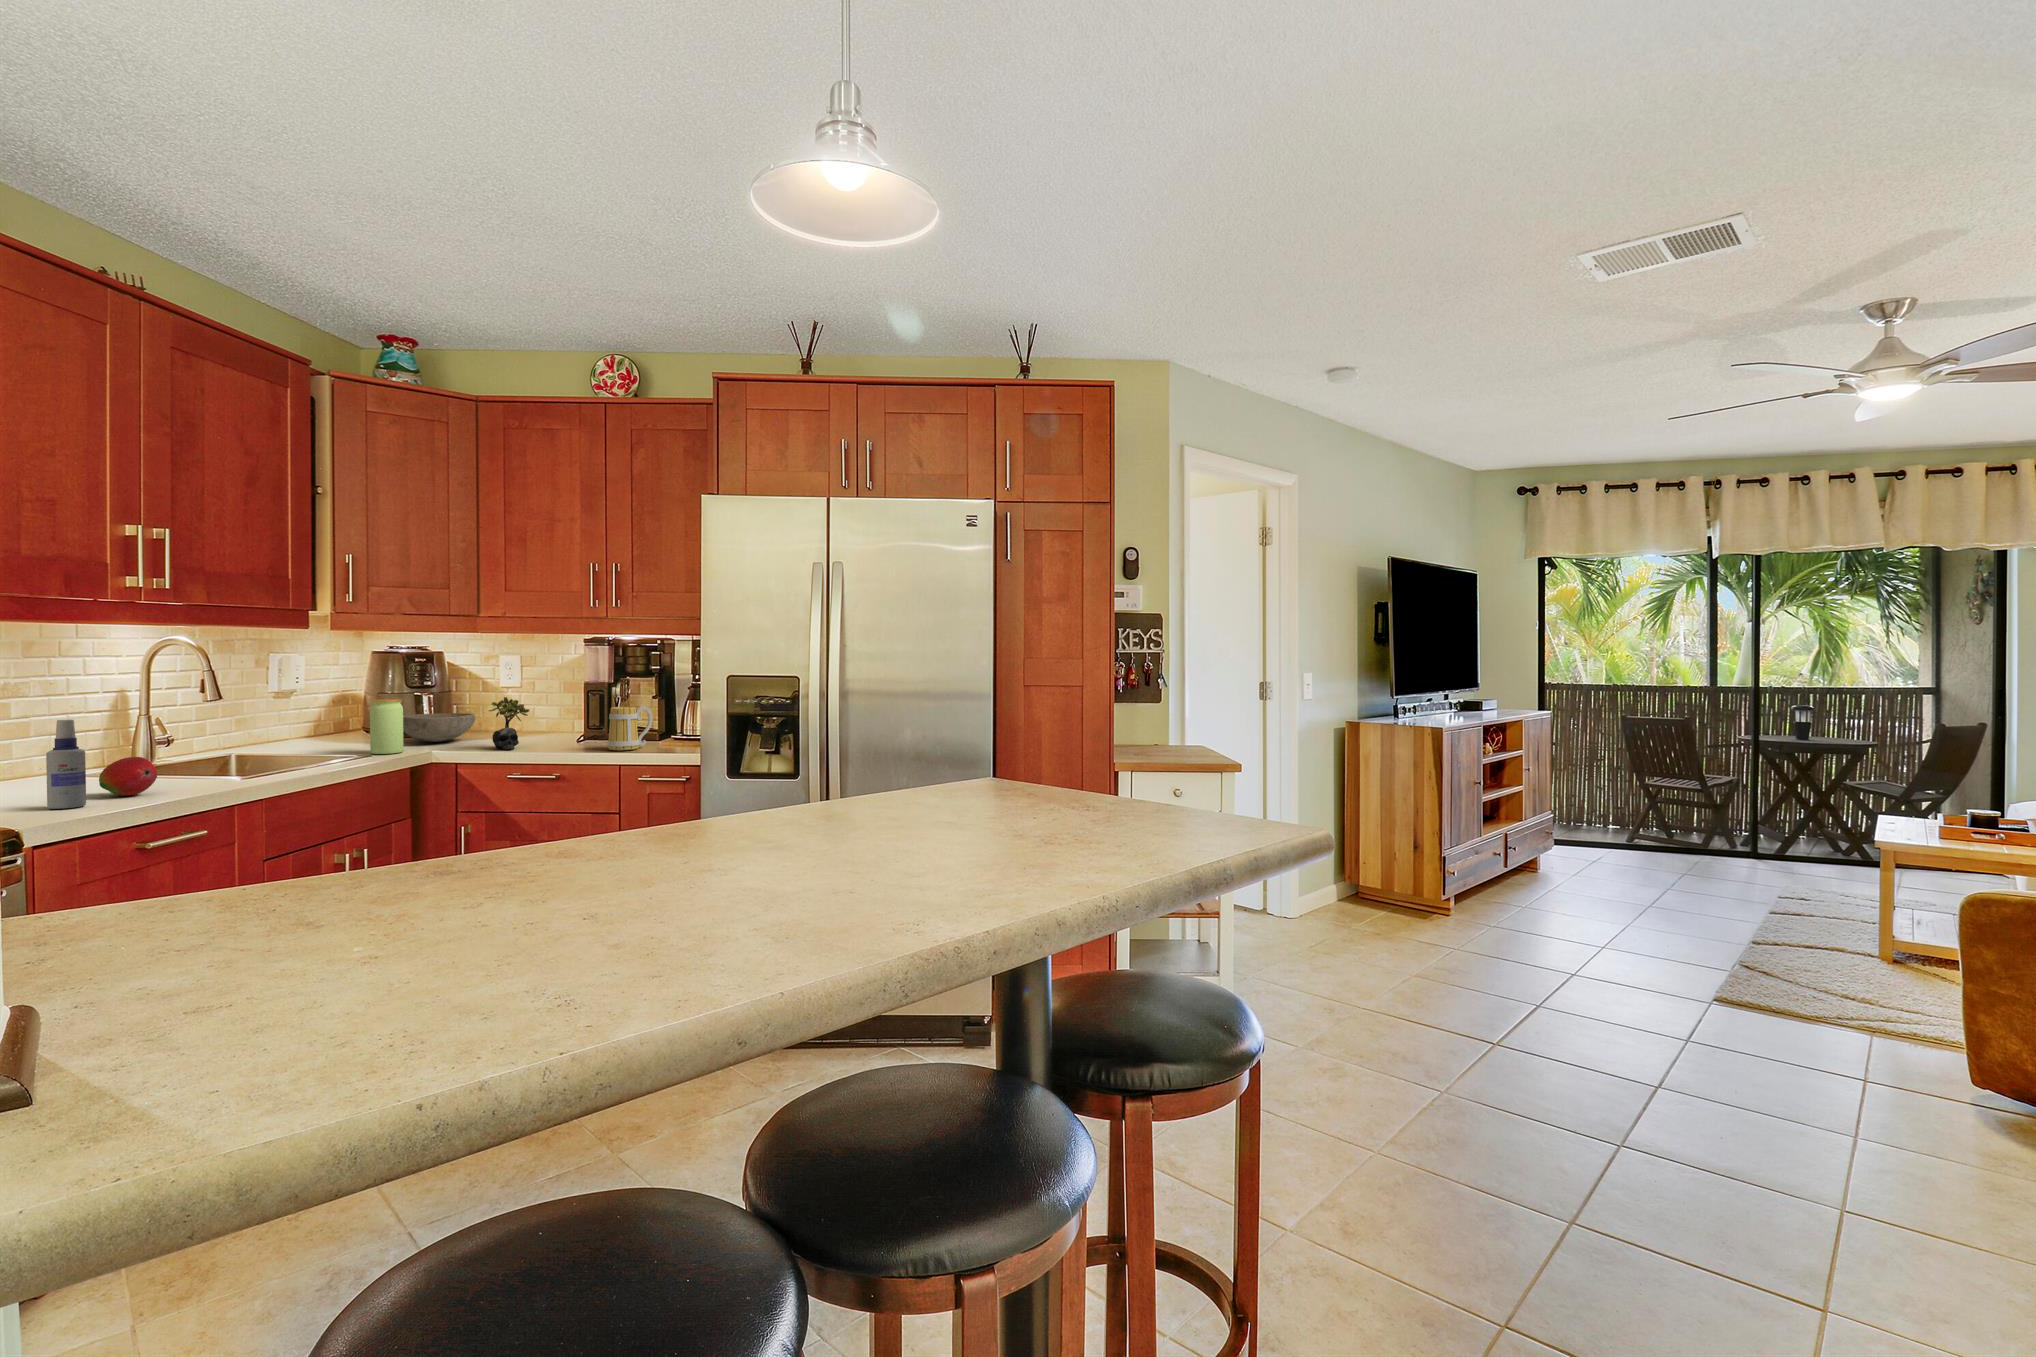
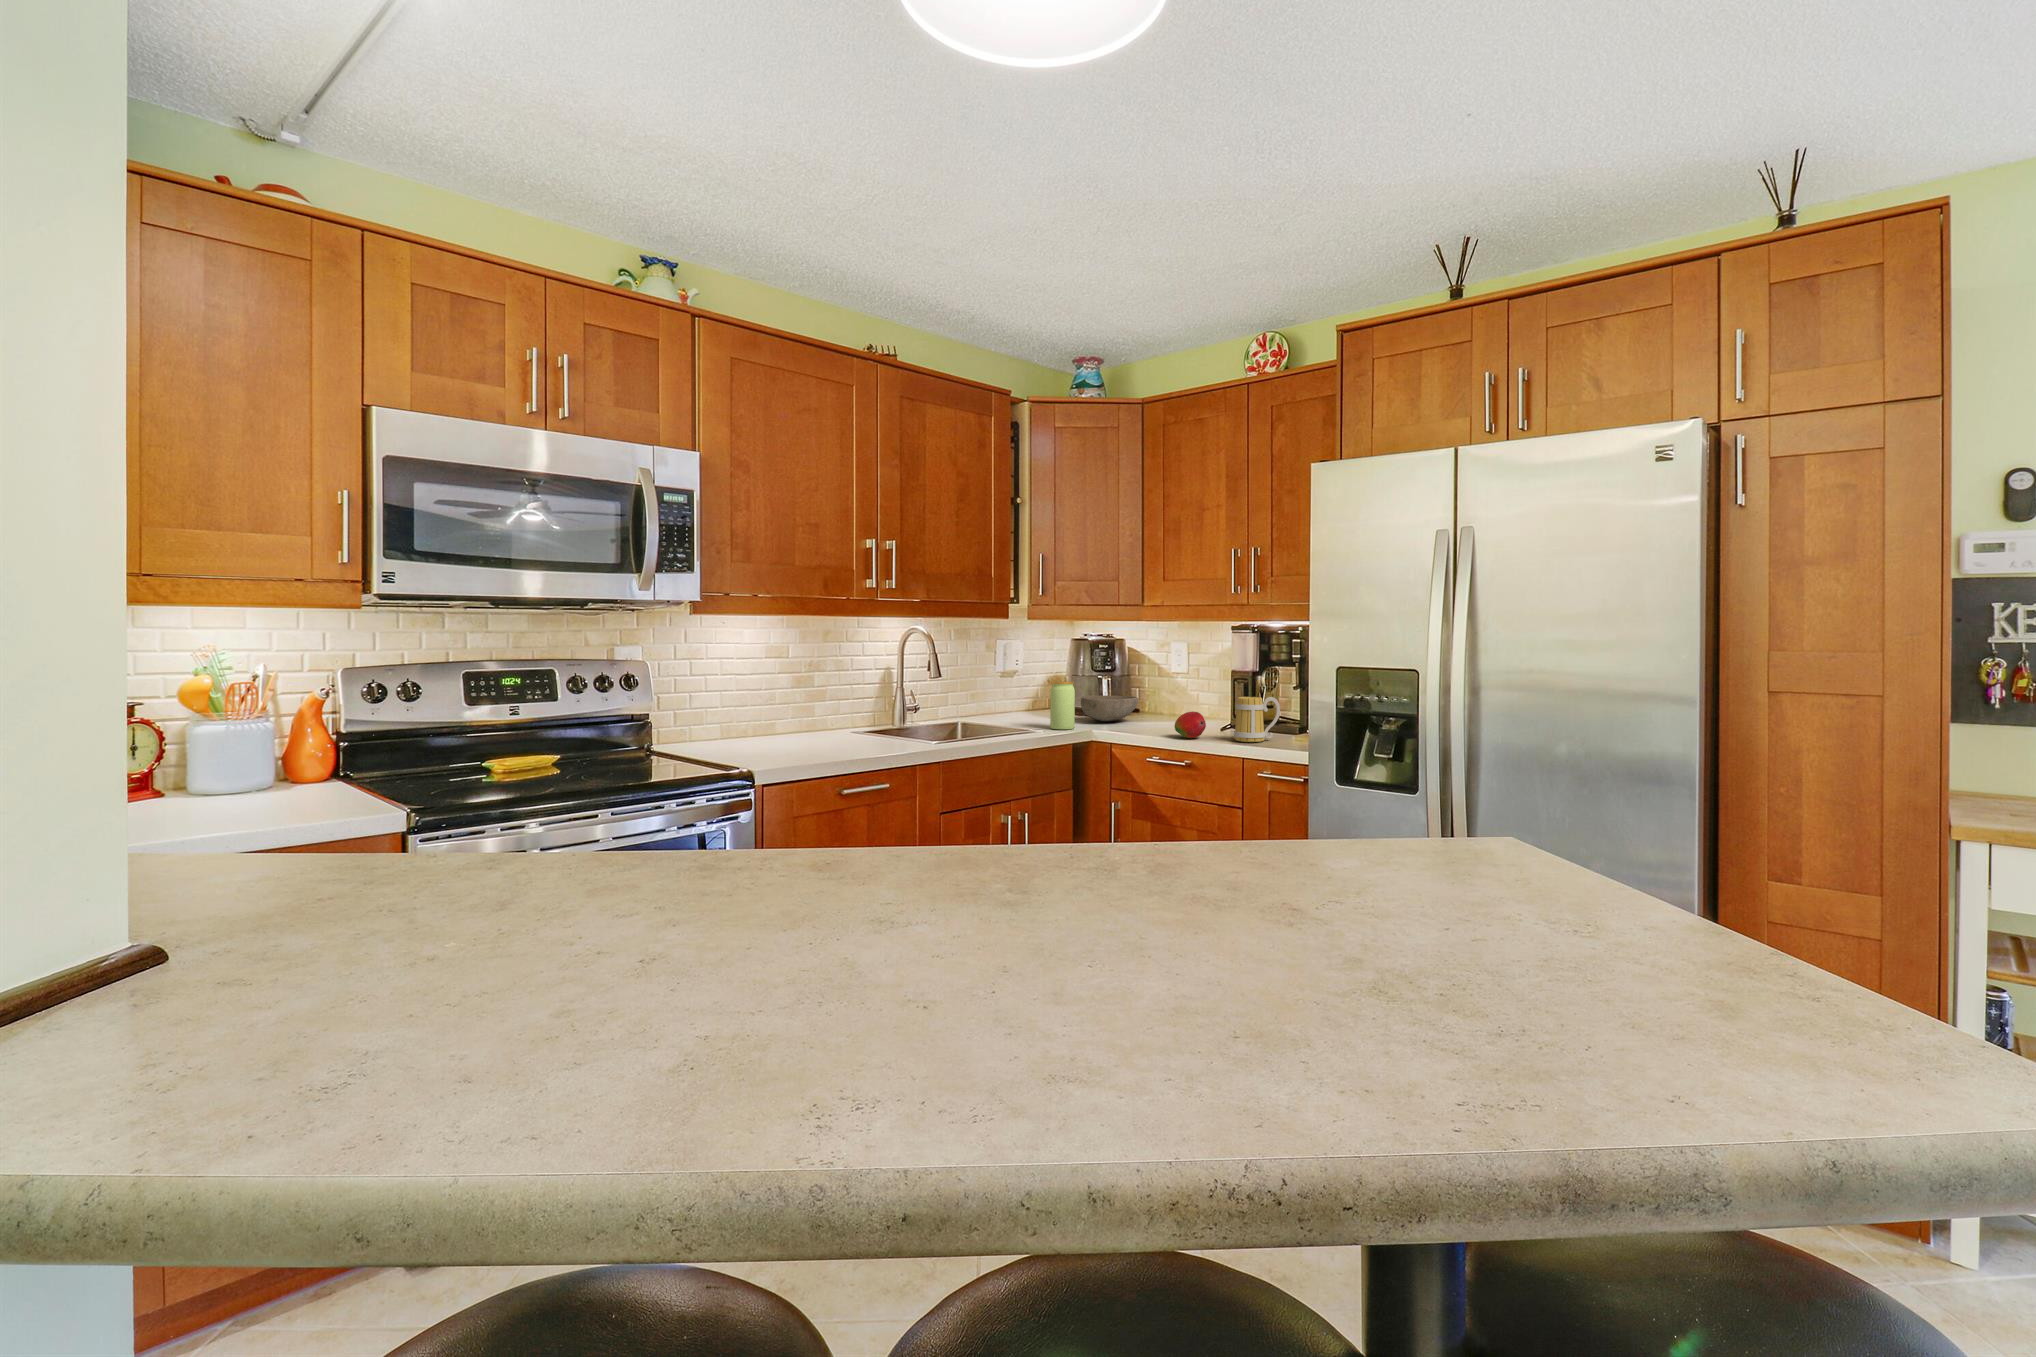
succulent plant: present [489,697,529,749] -> none [1137,683,1171,733]
spray bottle: present [46,720,86,809] -> none [819,690,839,754]
fruit: present [99,757,157,796] -> present [1174,711,1206,738]

